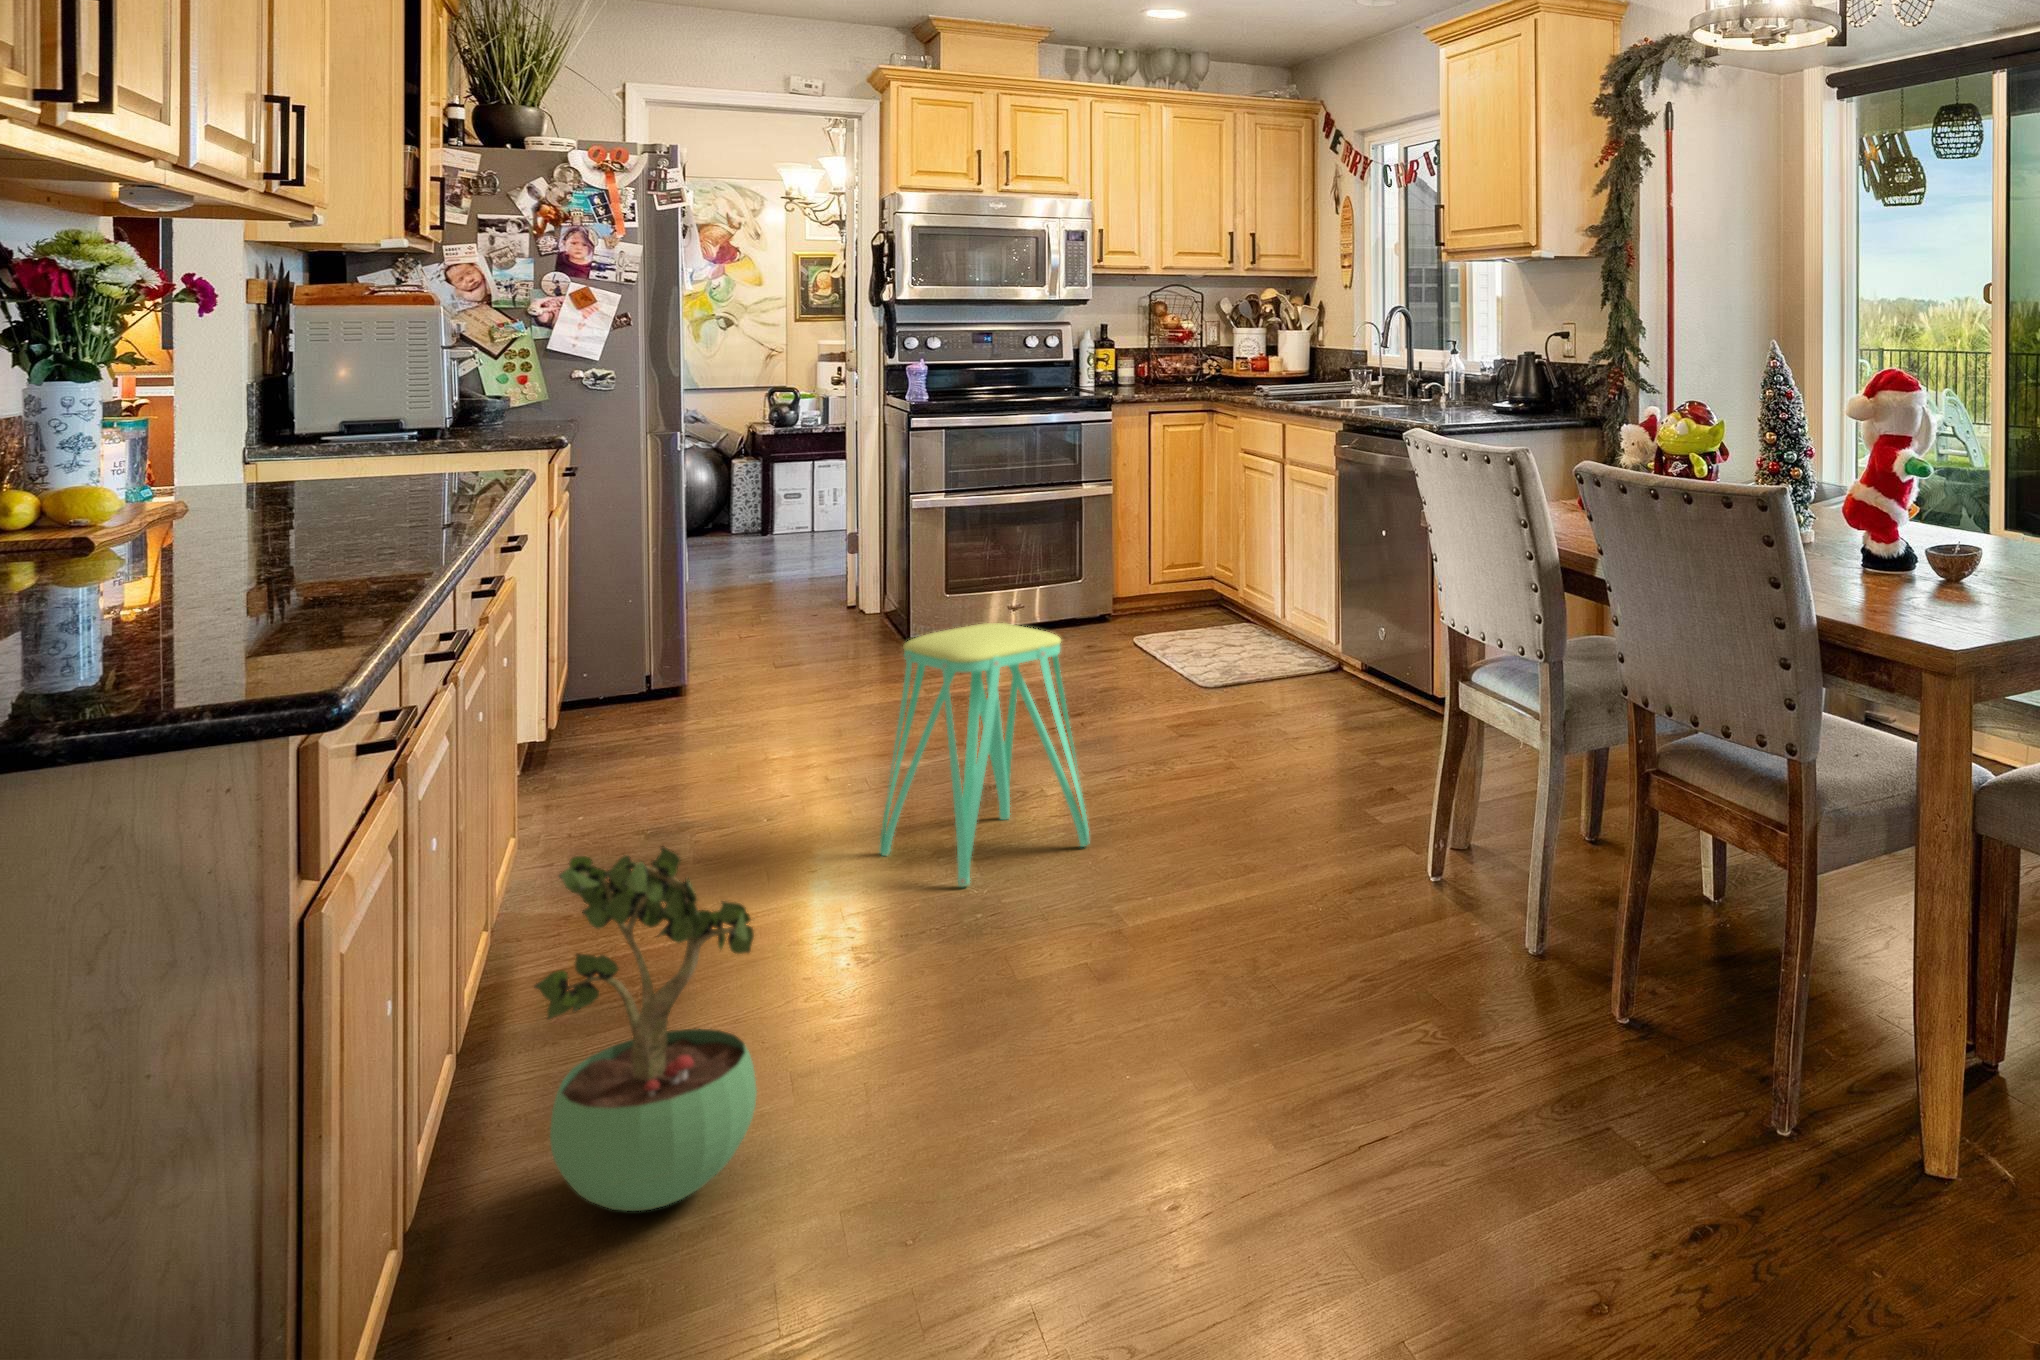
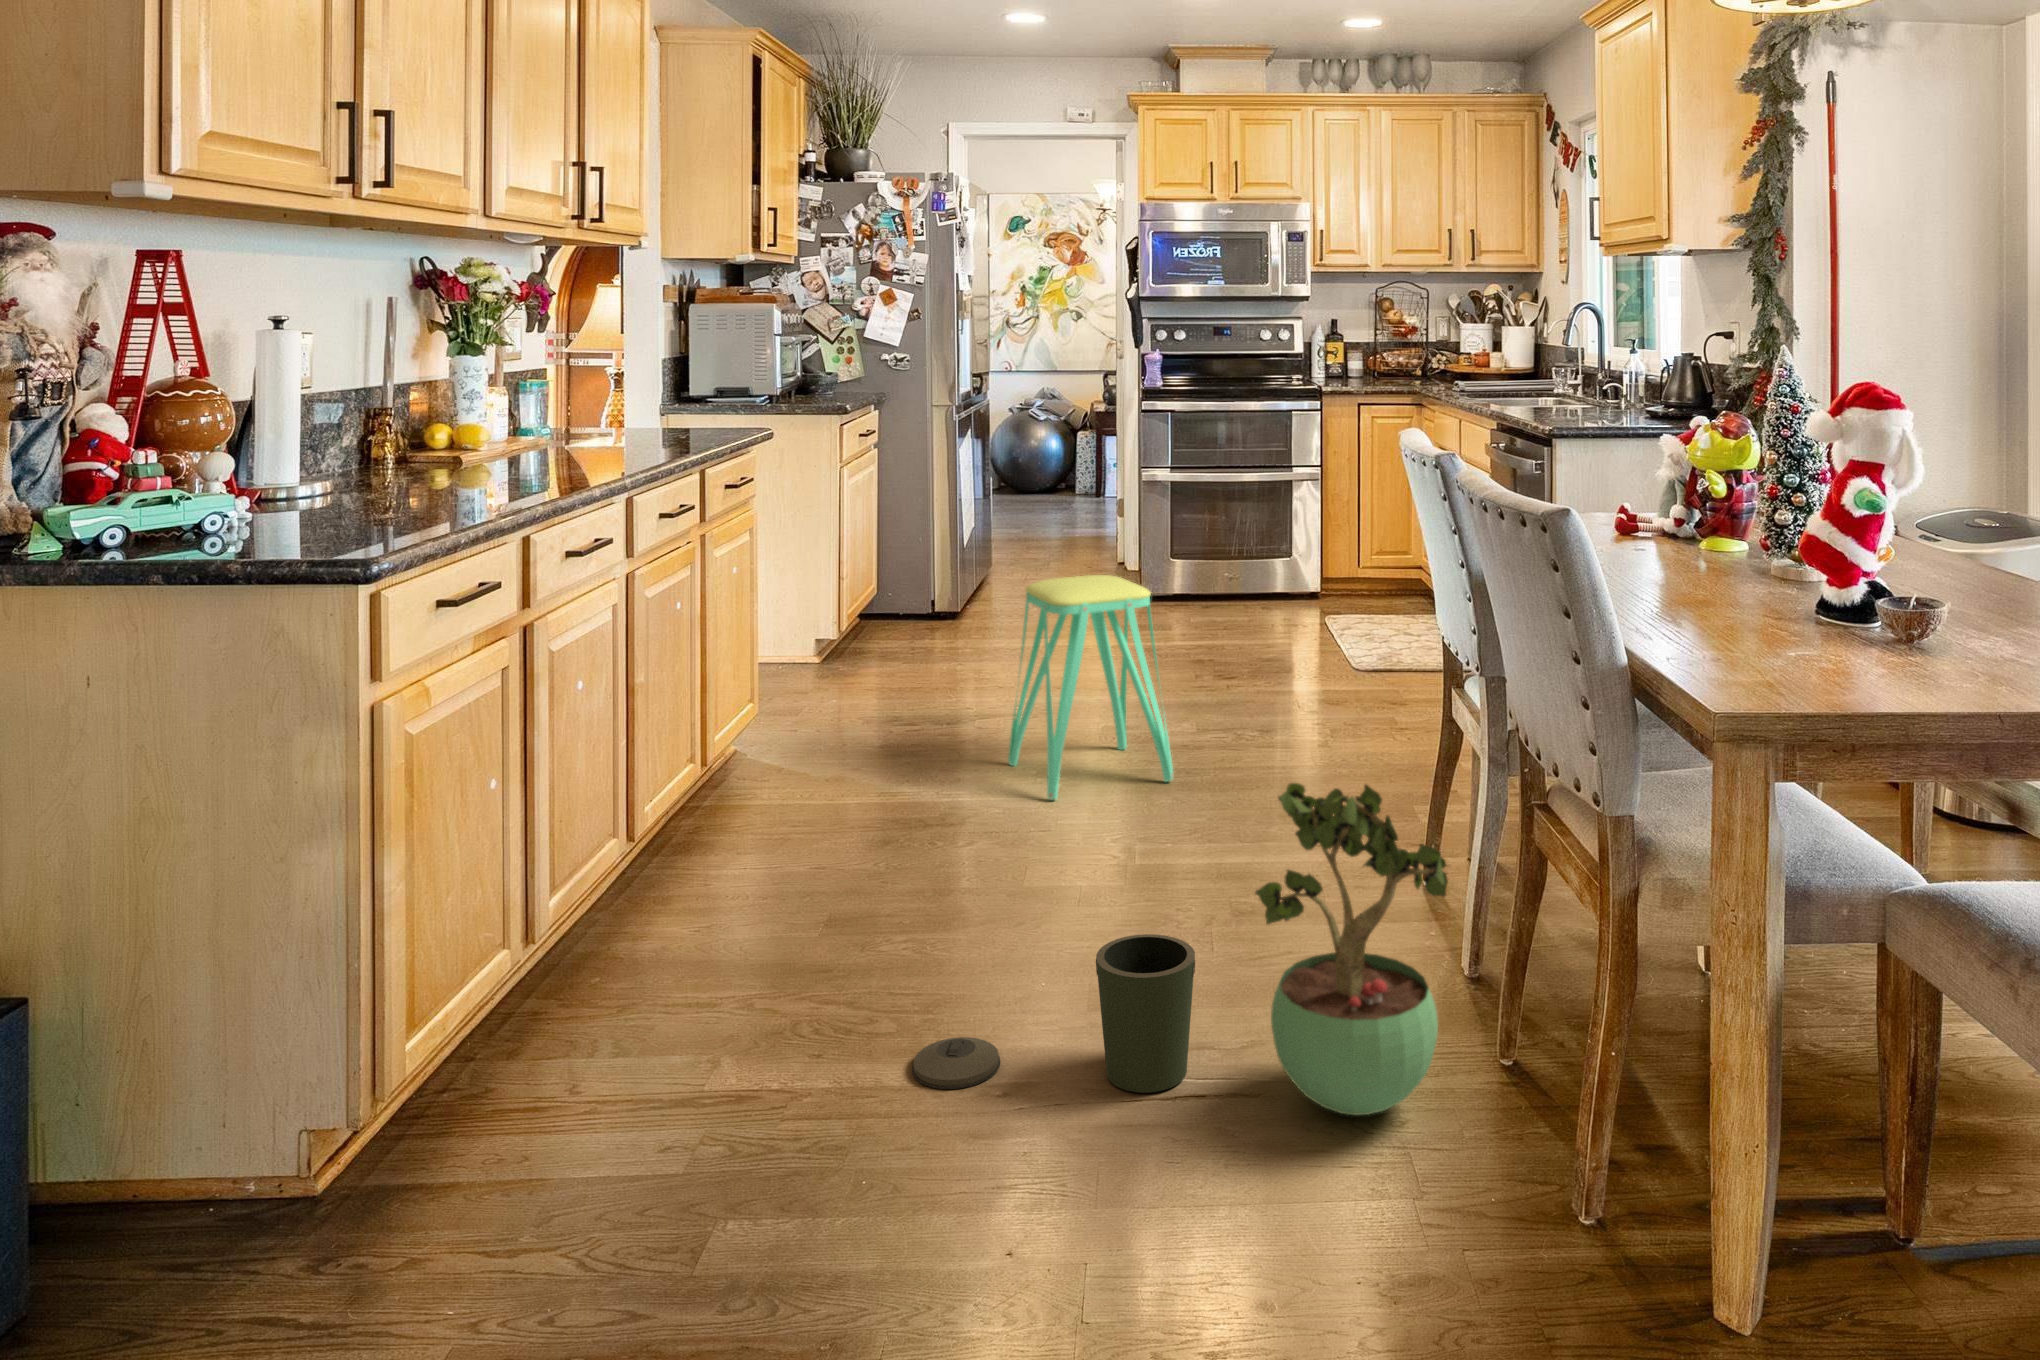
potted plant: present [535,846,757,1211] -> present [1255,783,1448,1115]
trash can: none [1013,1001,1330,1224] -> present [912,934,1195,1093]

